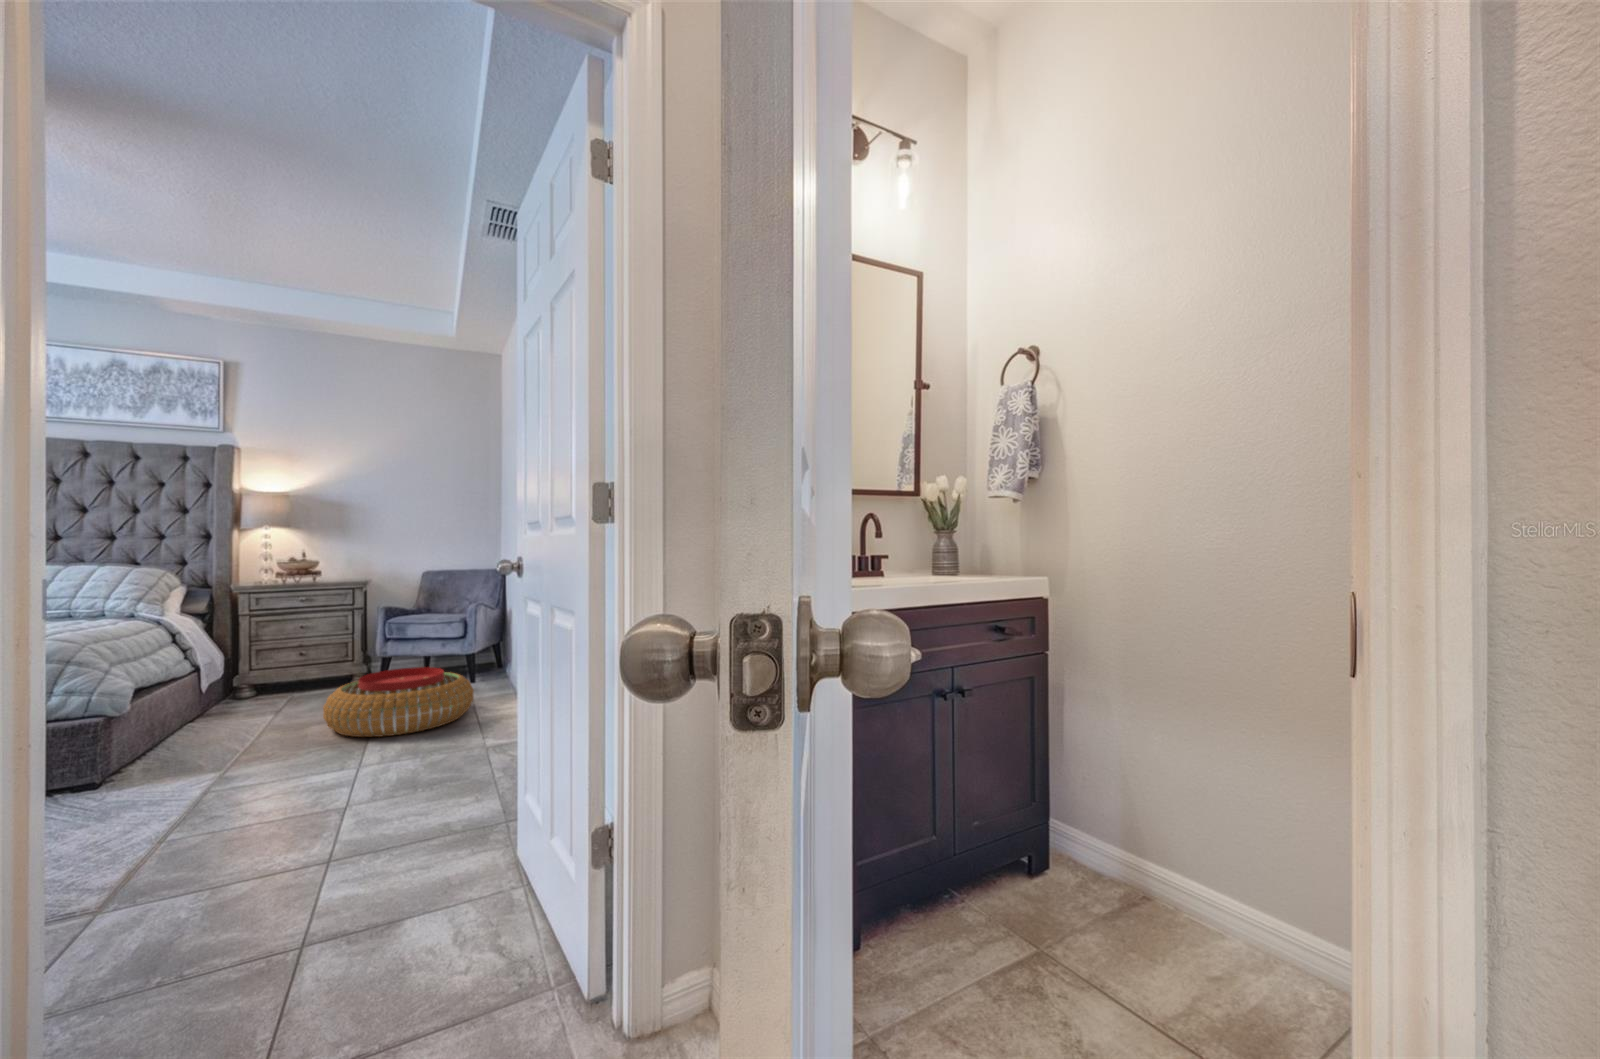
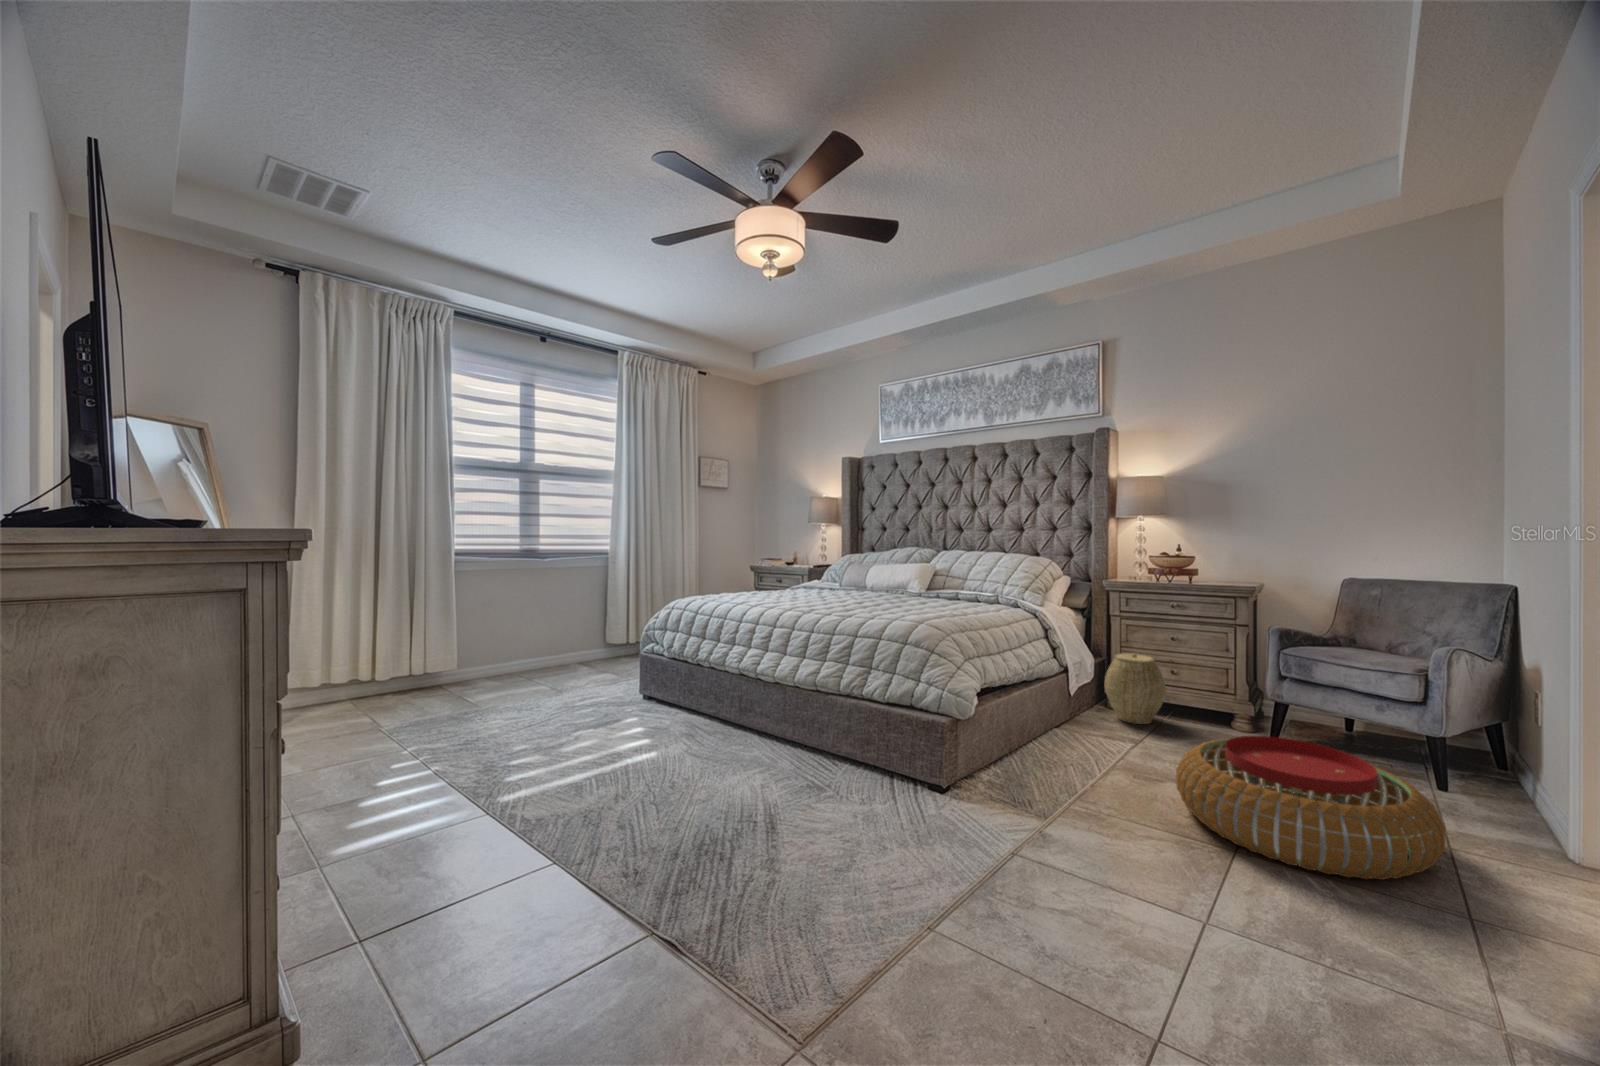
woven basket: none [237,644,297,704] -> present [1105,654,1166,724]

